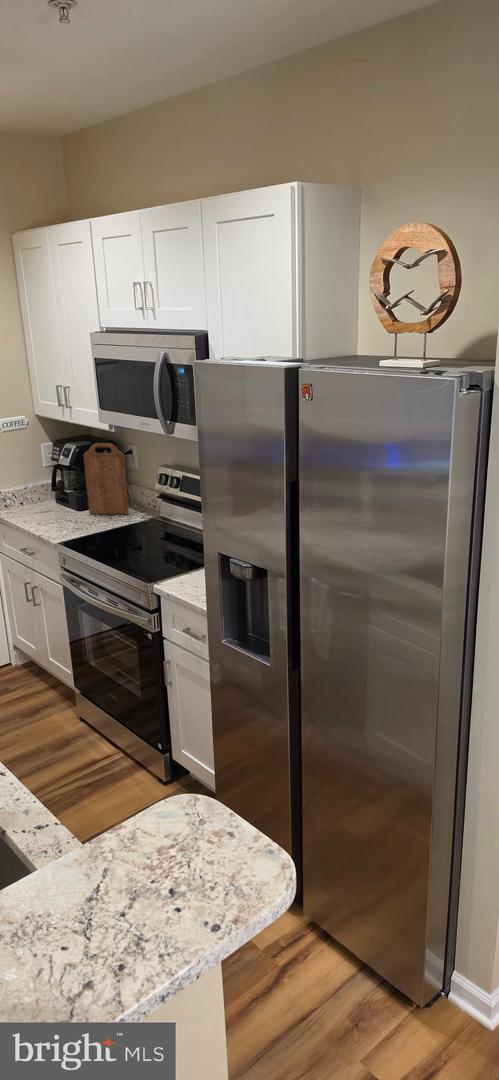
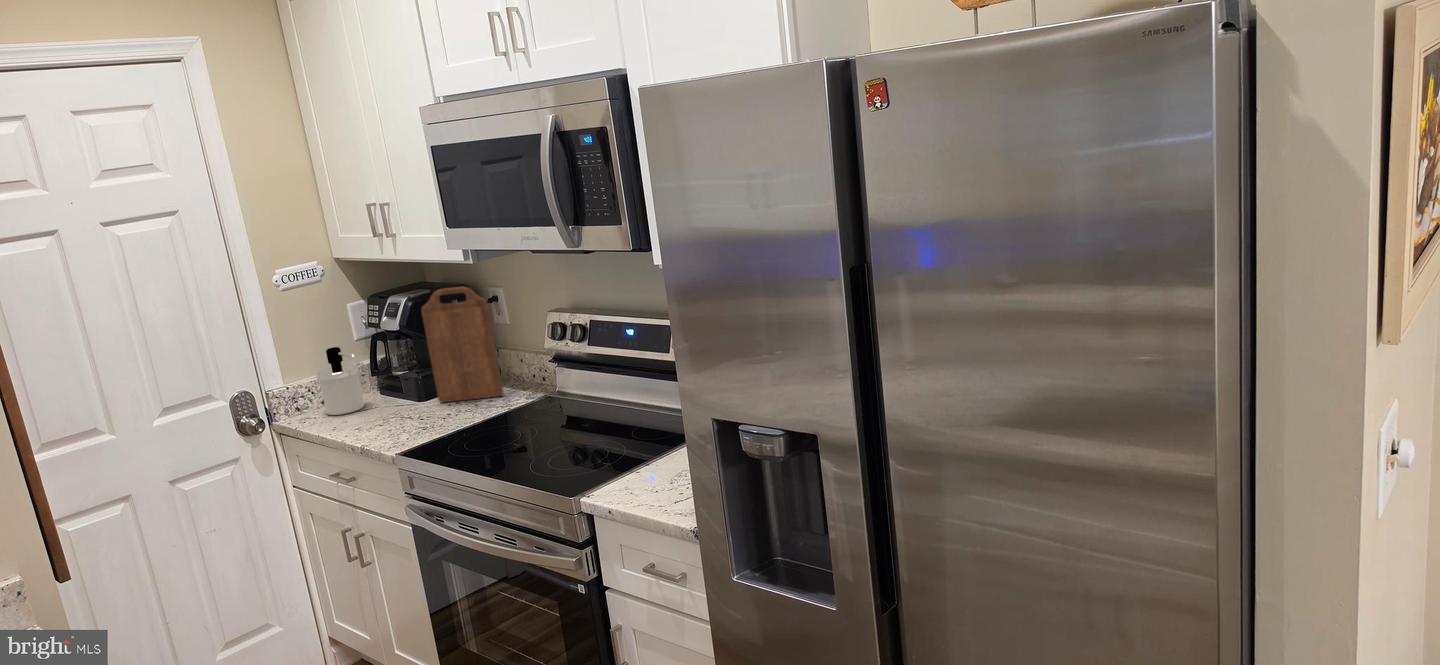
soap dispenser: none [18,471,45,513] -> present [317,347,364,415]

